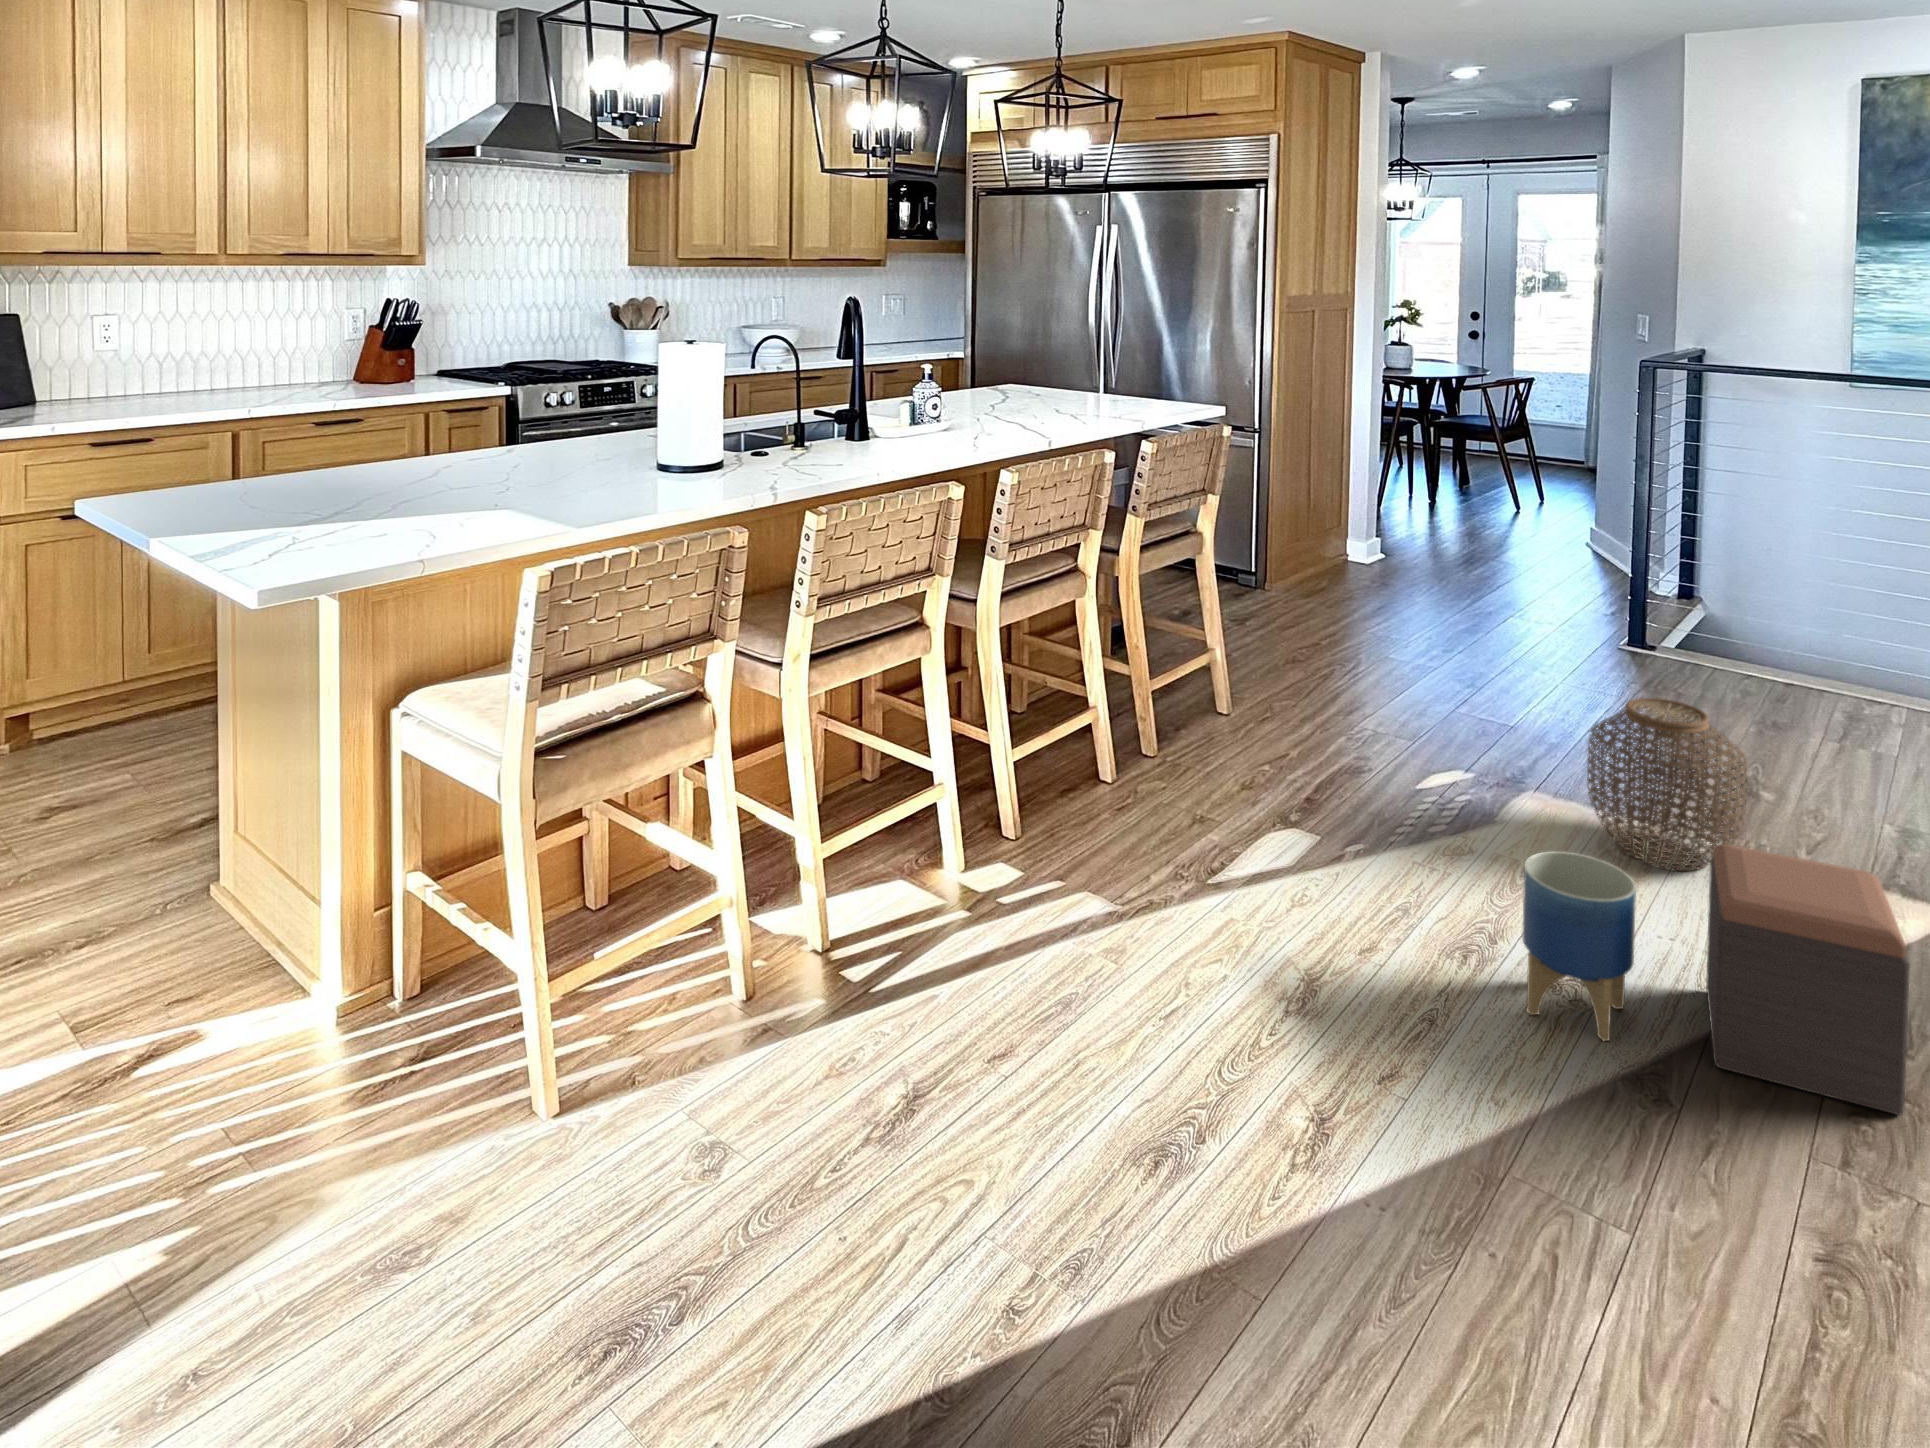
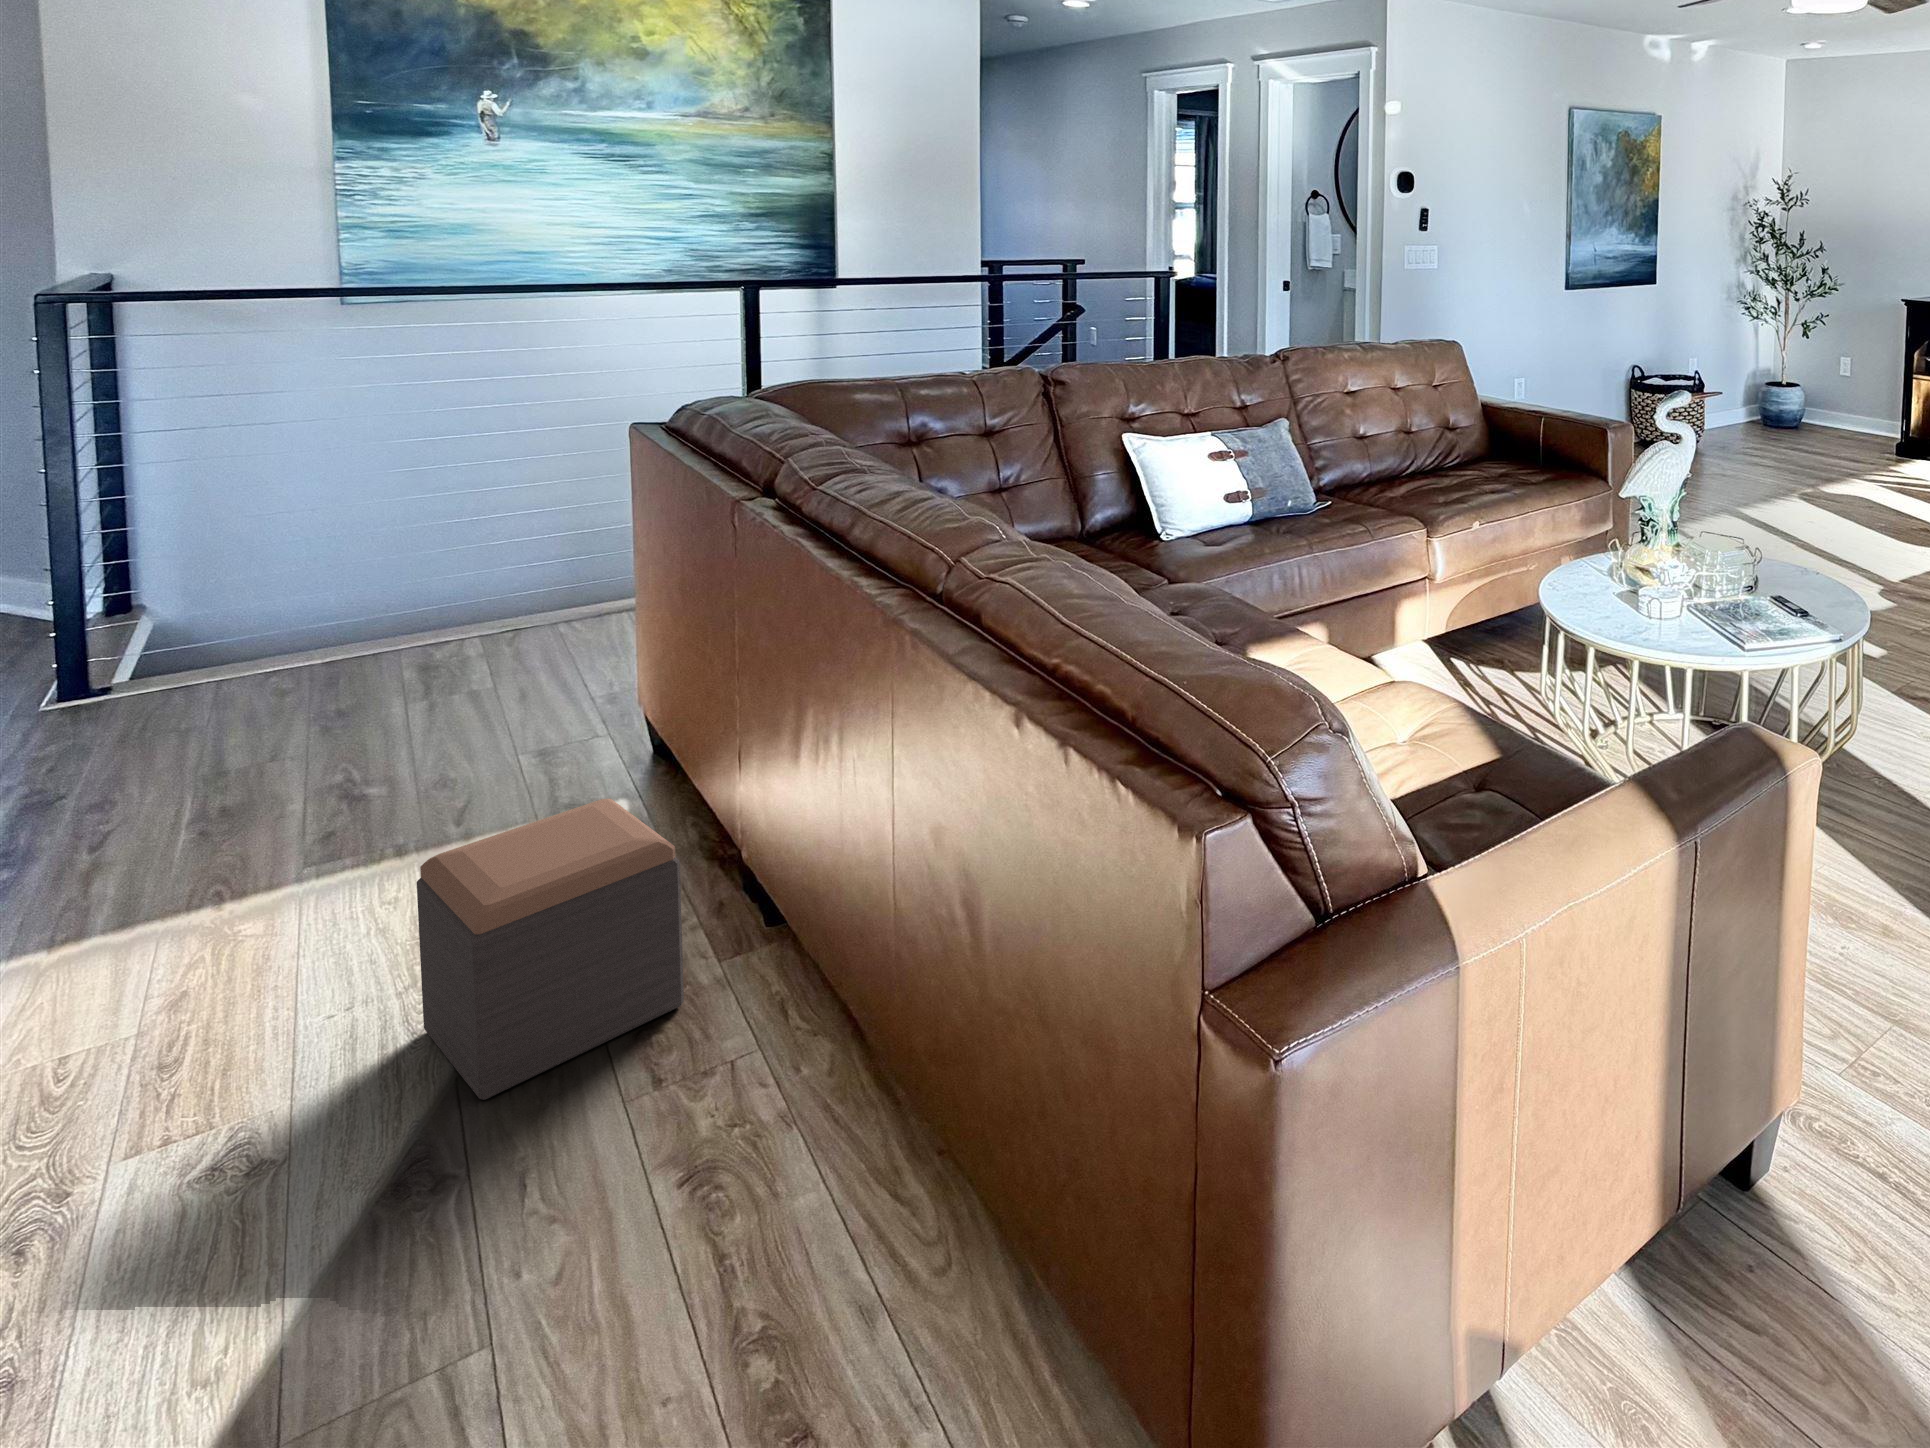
woven basket: present [1587,698,1747,871] -> none [131,721,393,946]
planter: present [1522,851,1636,1041] -> none [142,960,348,1237]

